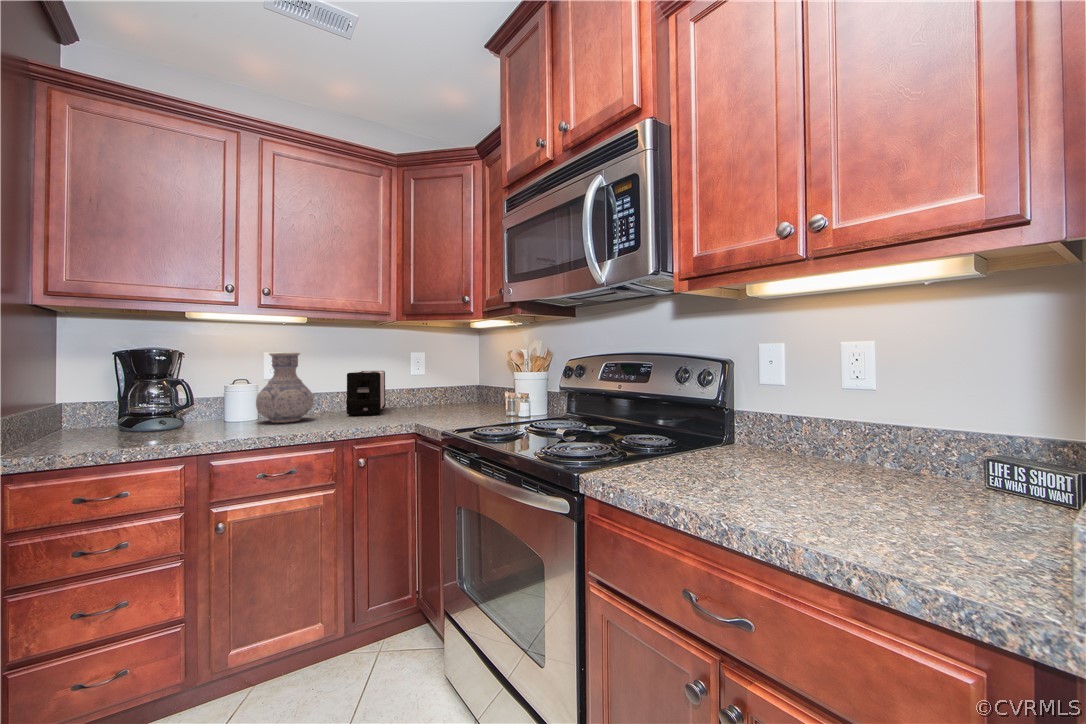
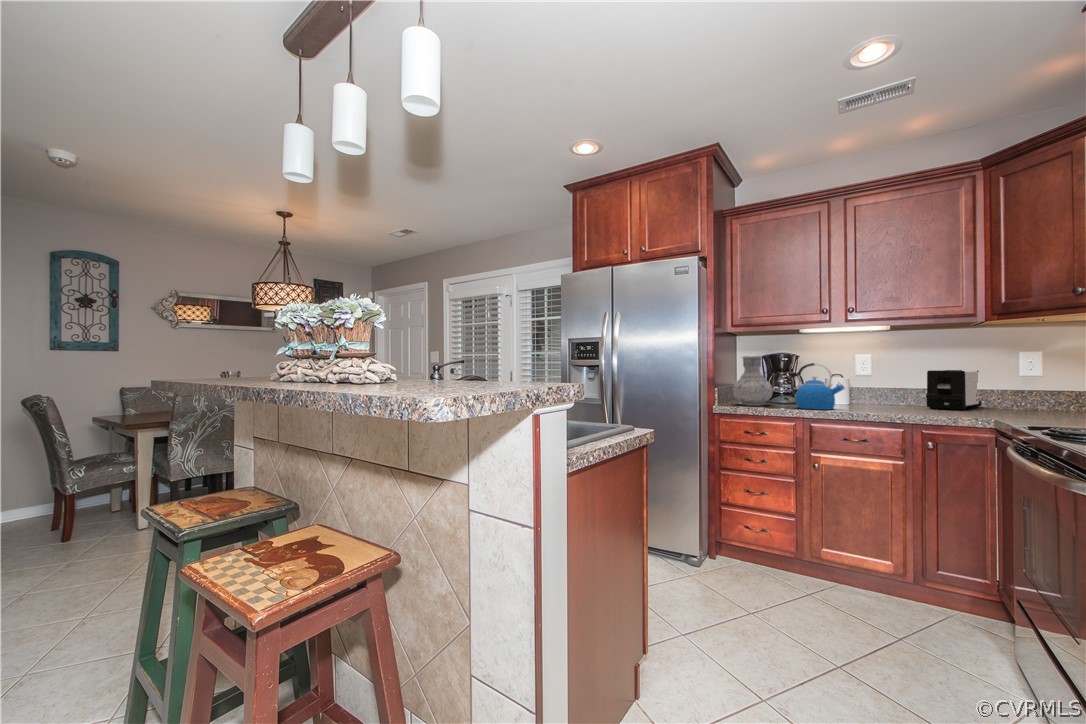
vase: present [256,353,314,423] -> present [733,356,773,406]
kettle: none [183,366,262,439] -> present [796,363,845,410]

